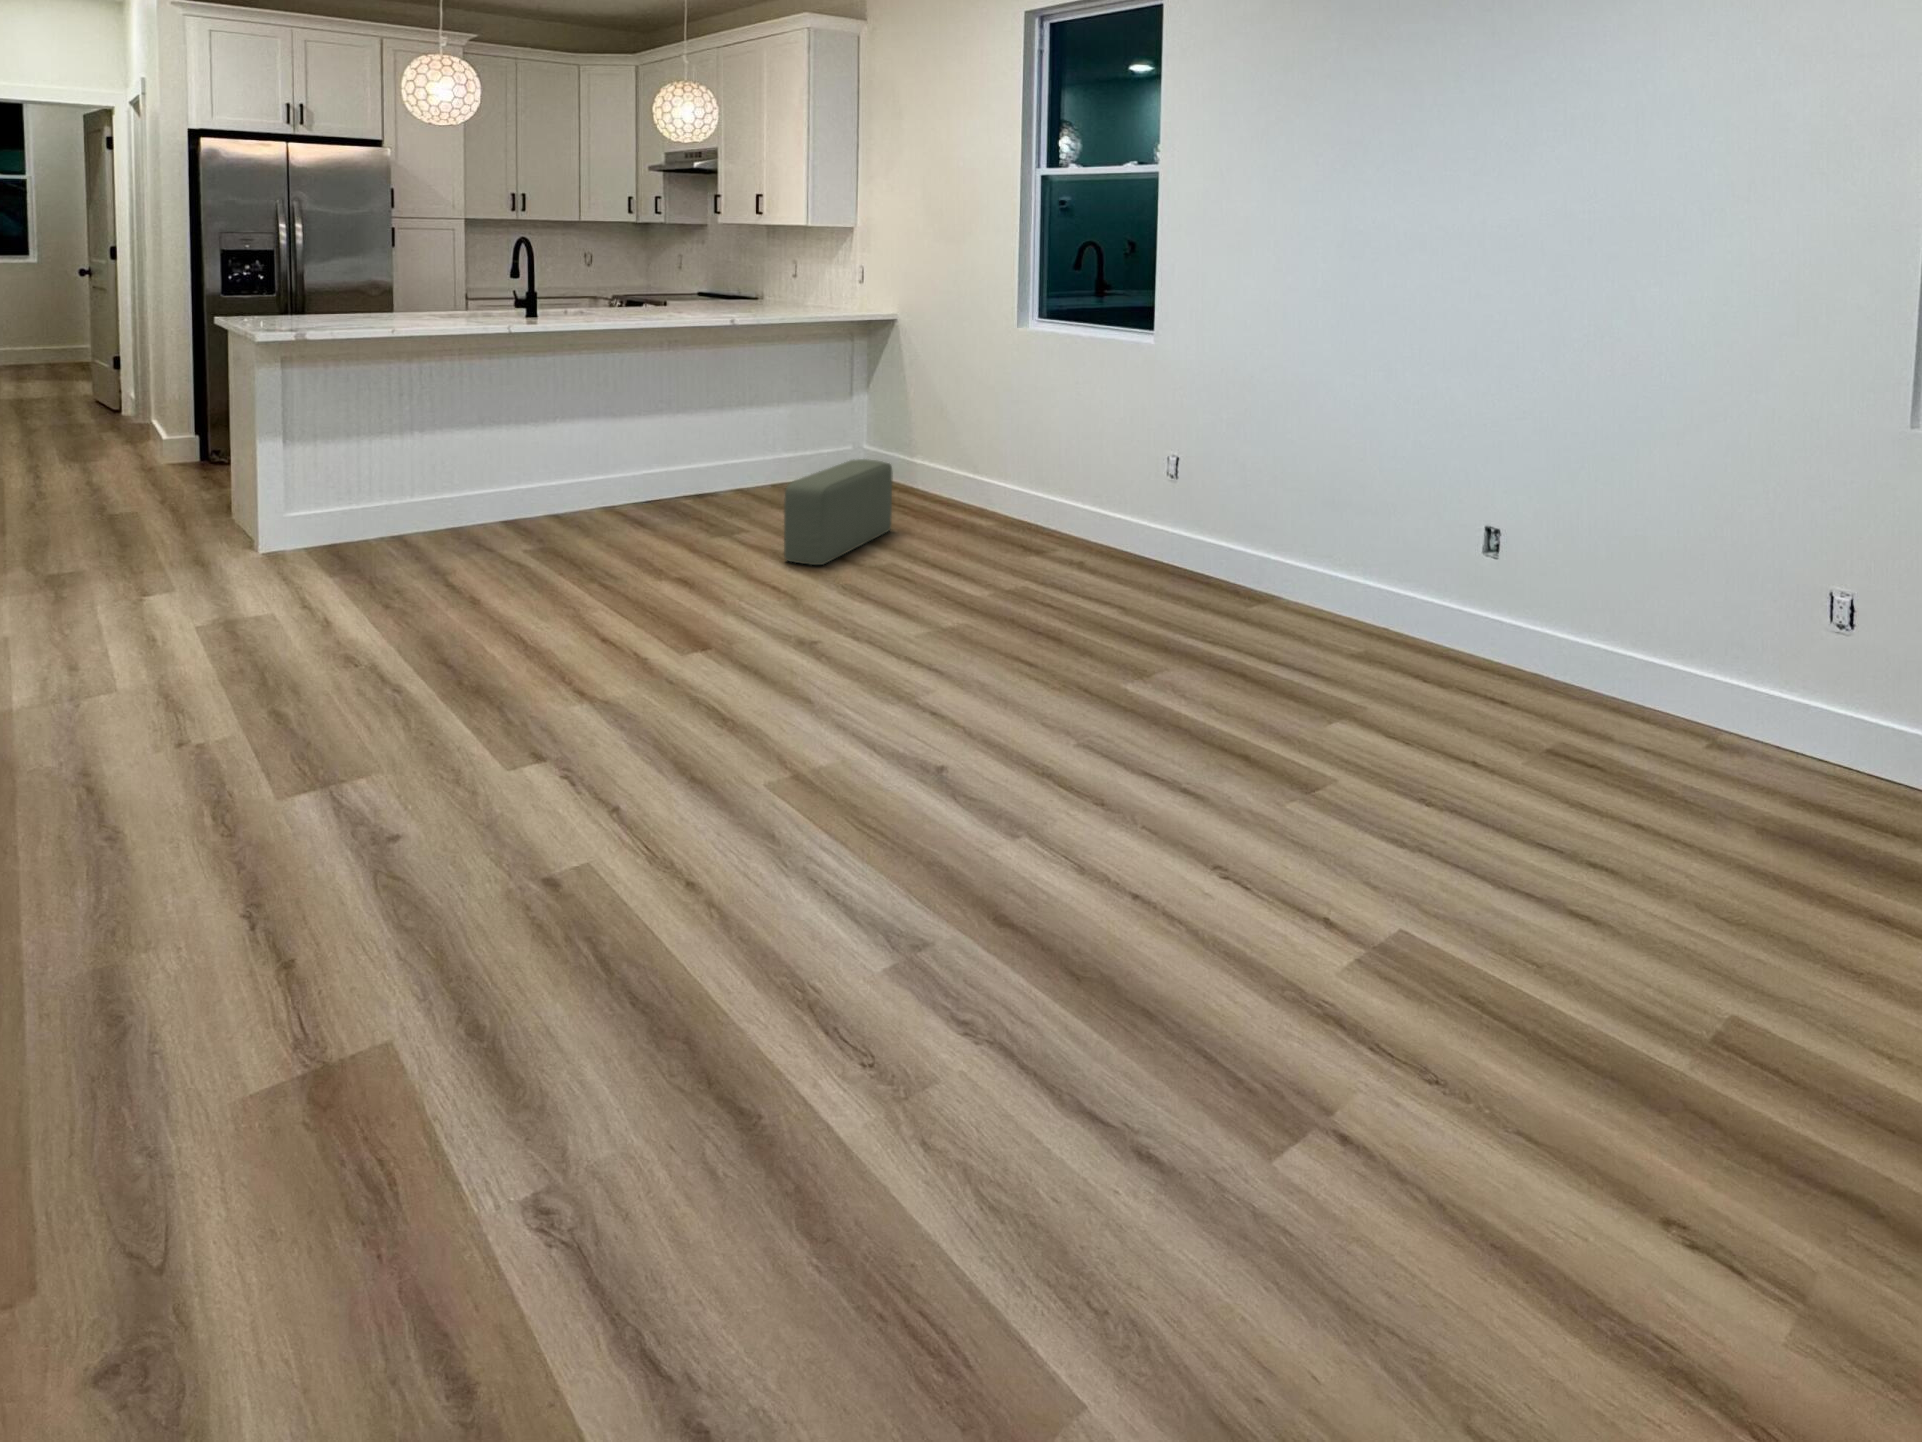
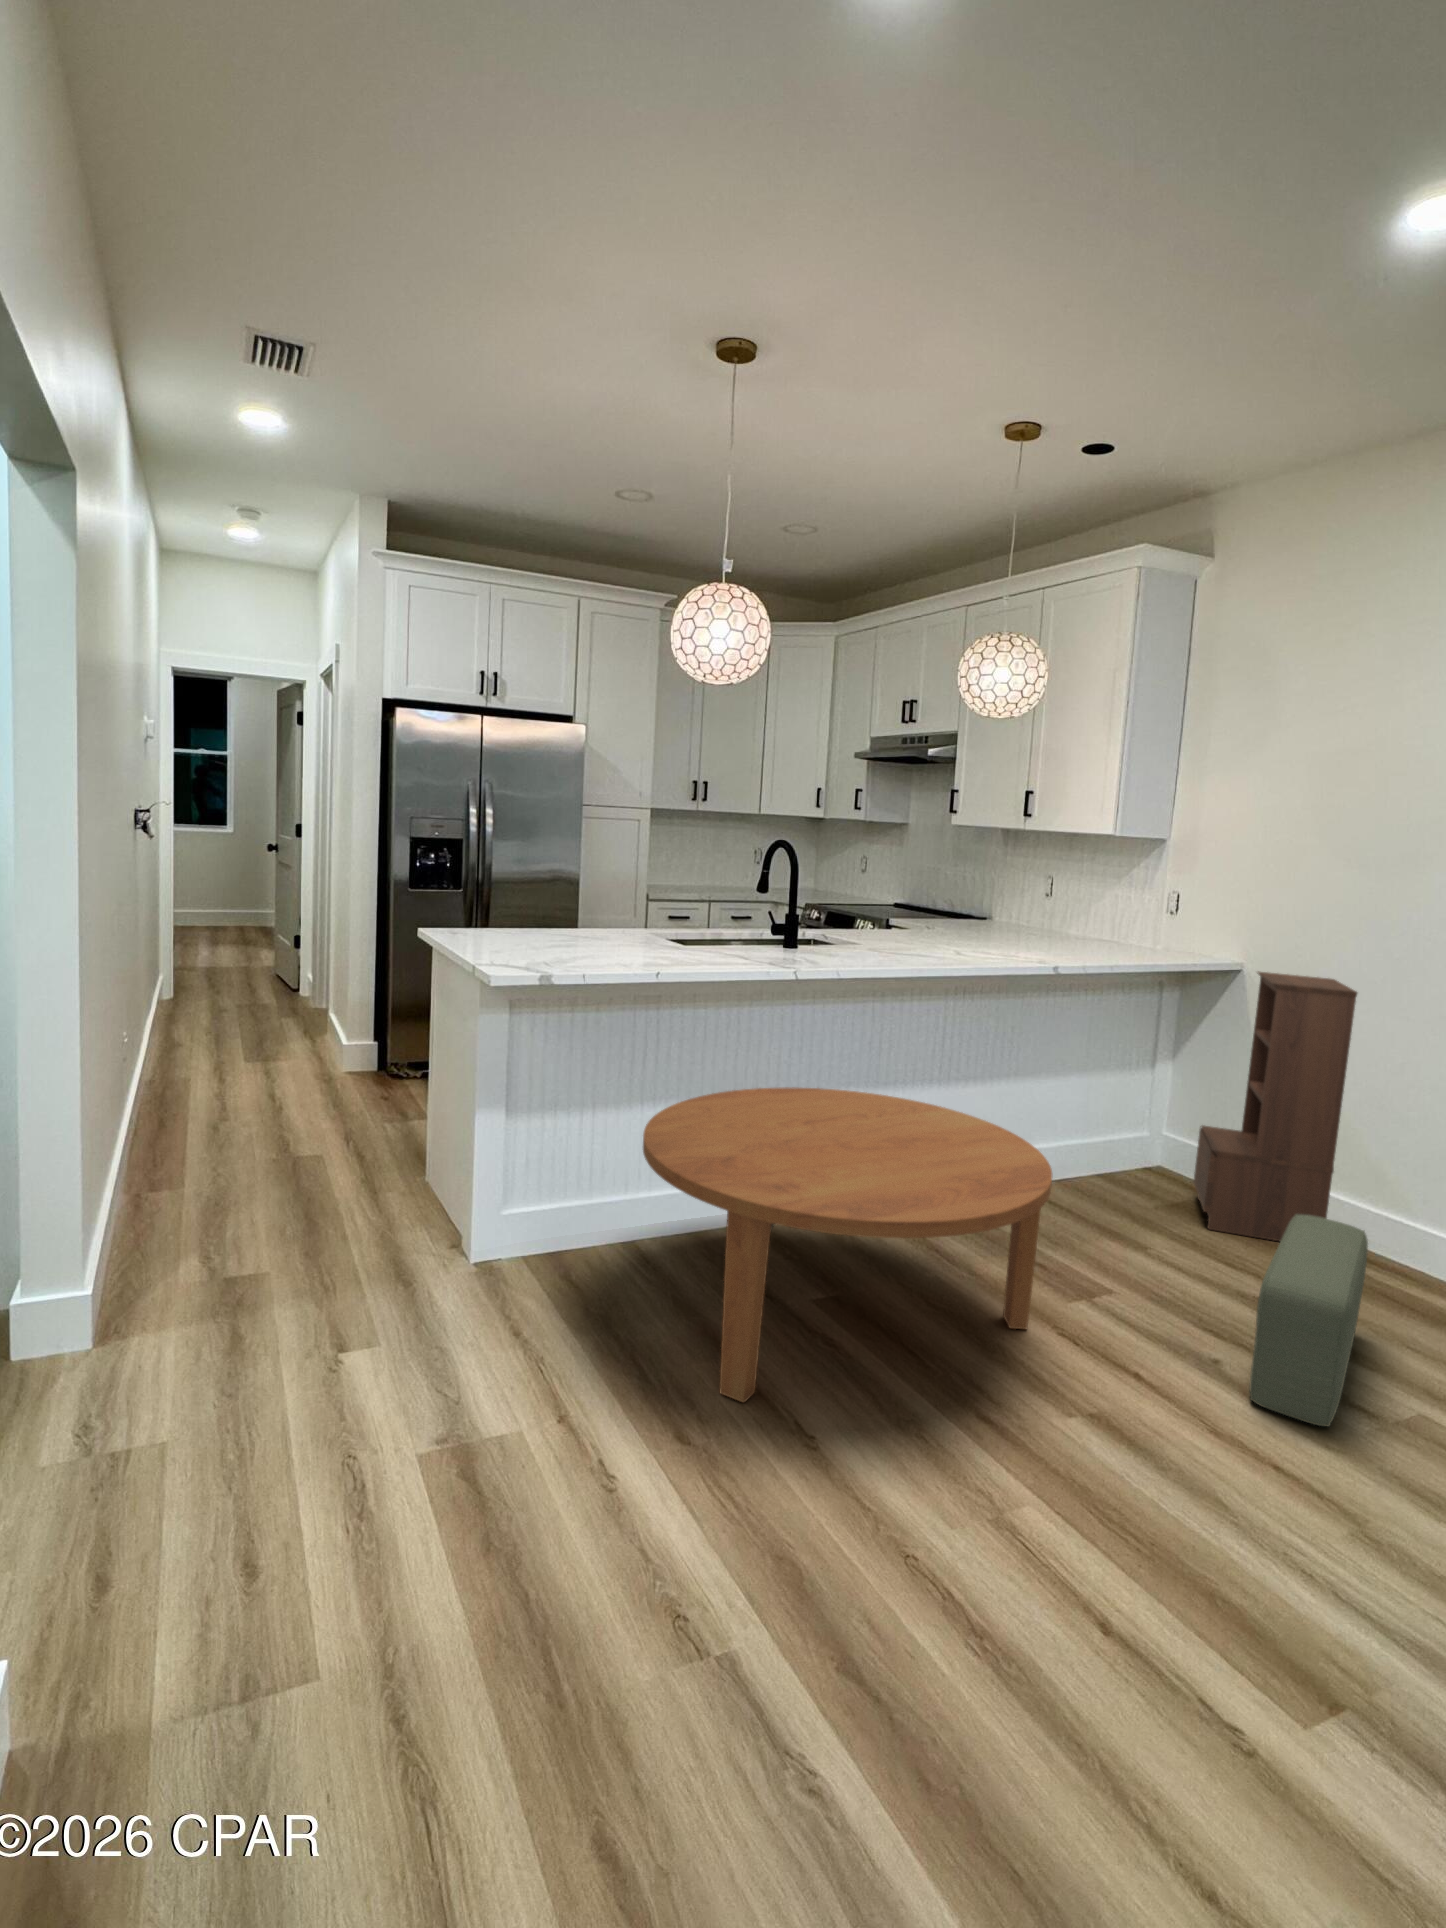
bookshelf: none [850,315,936,497] -> present [1194,971,1357,1241]
coffee table: none [378,412,671,587] -> present [643,1088,1052,1402]

